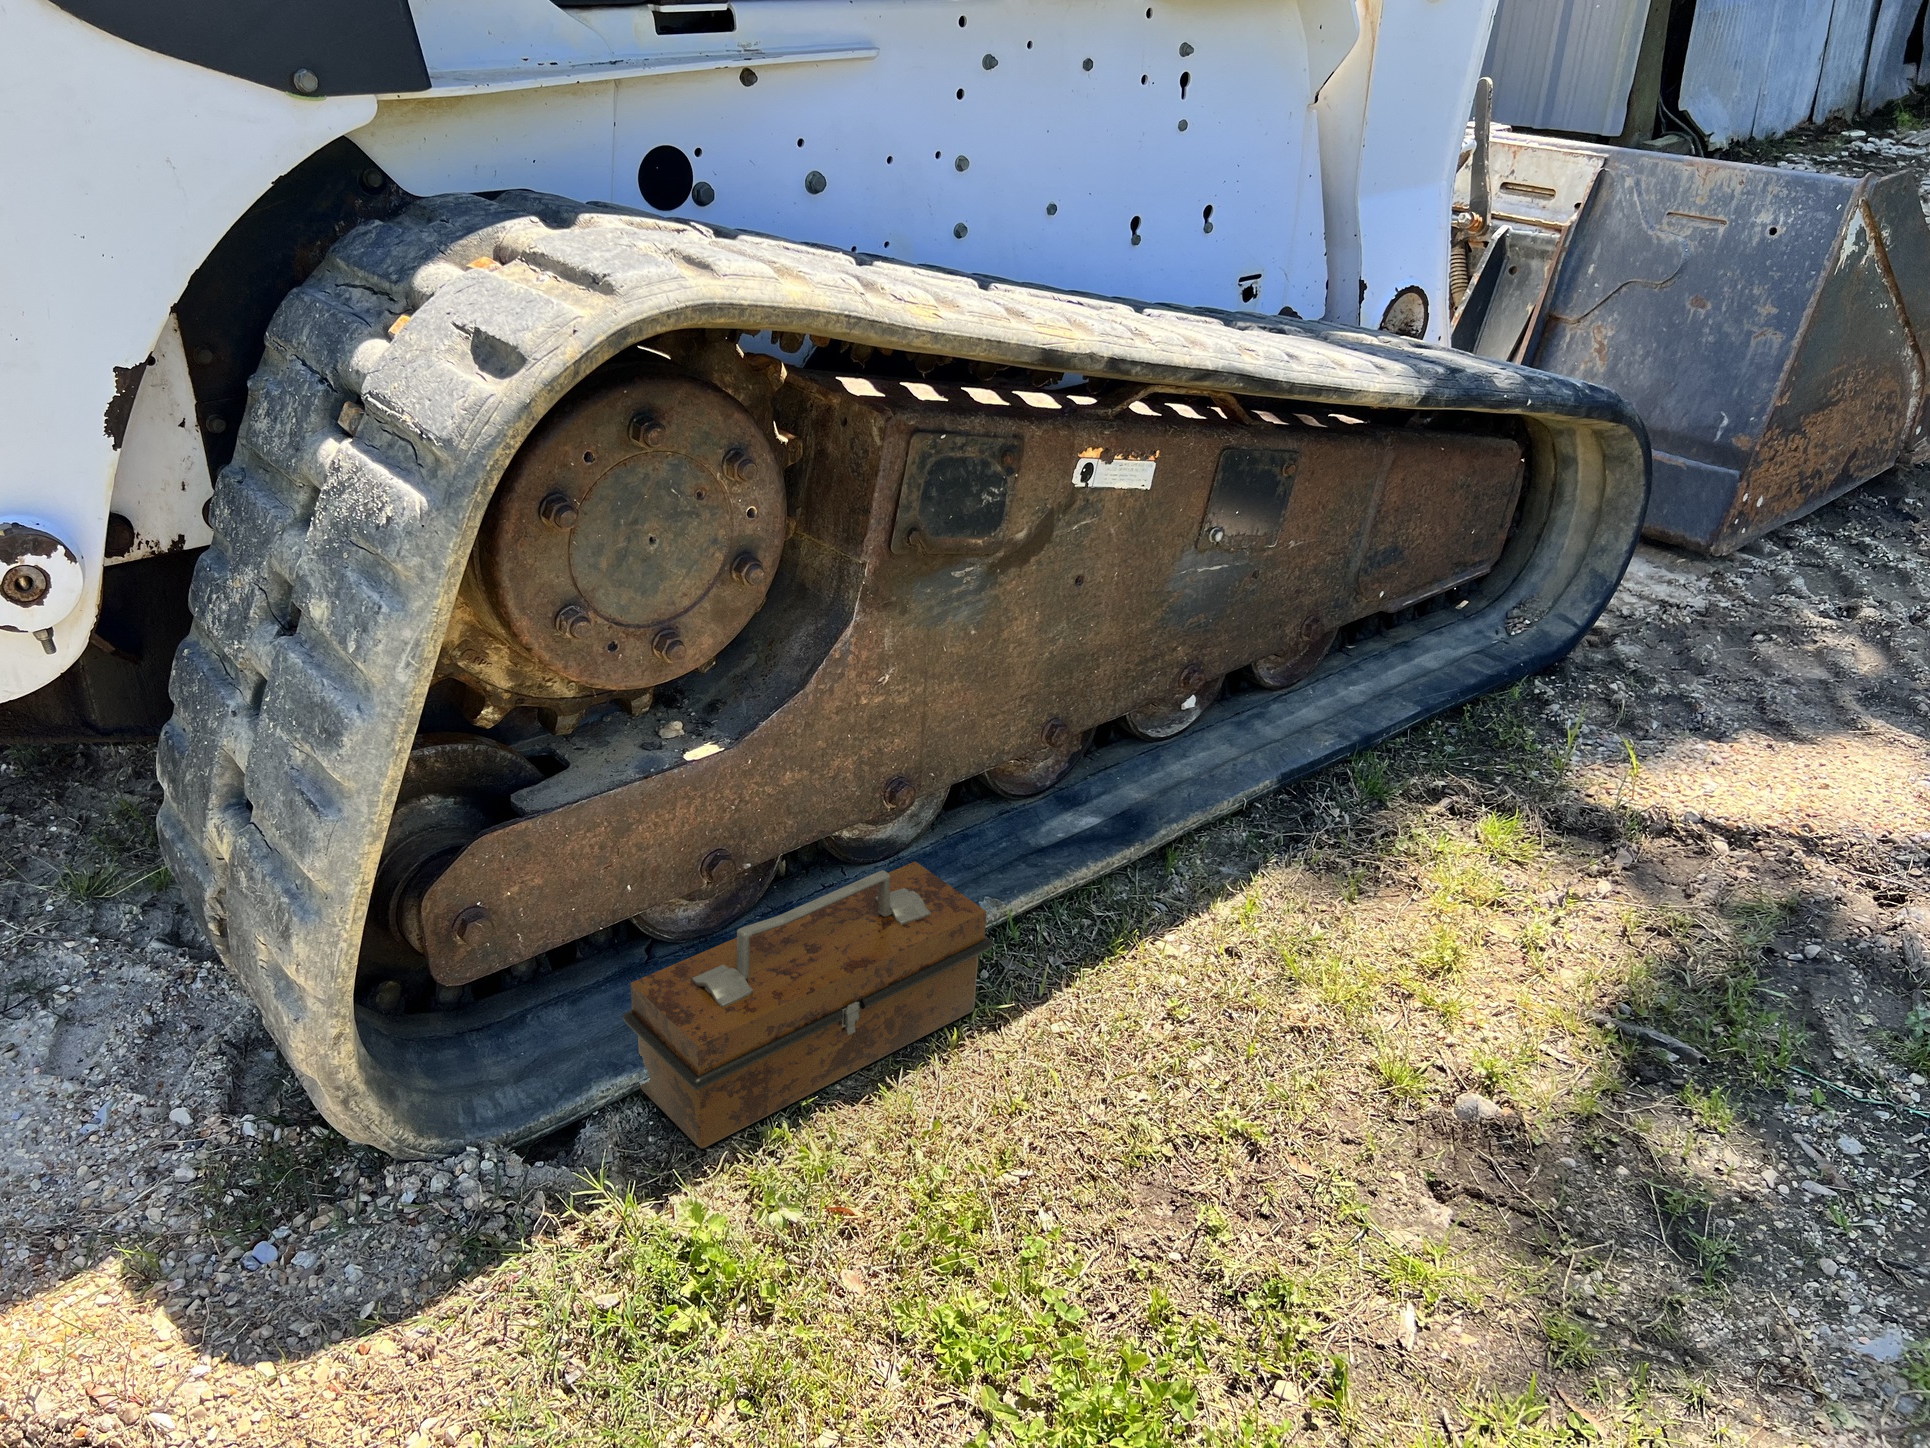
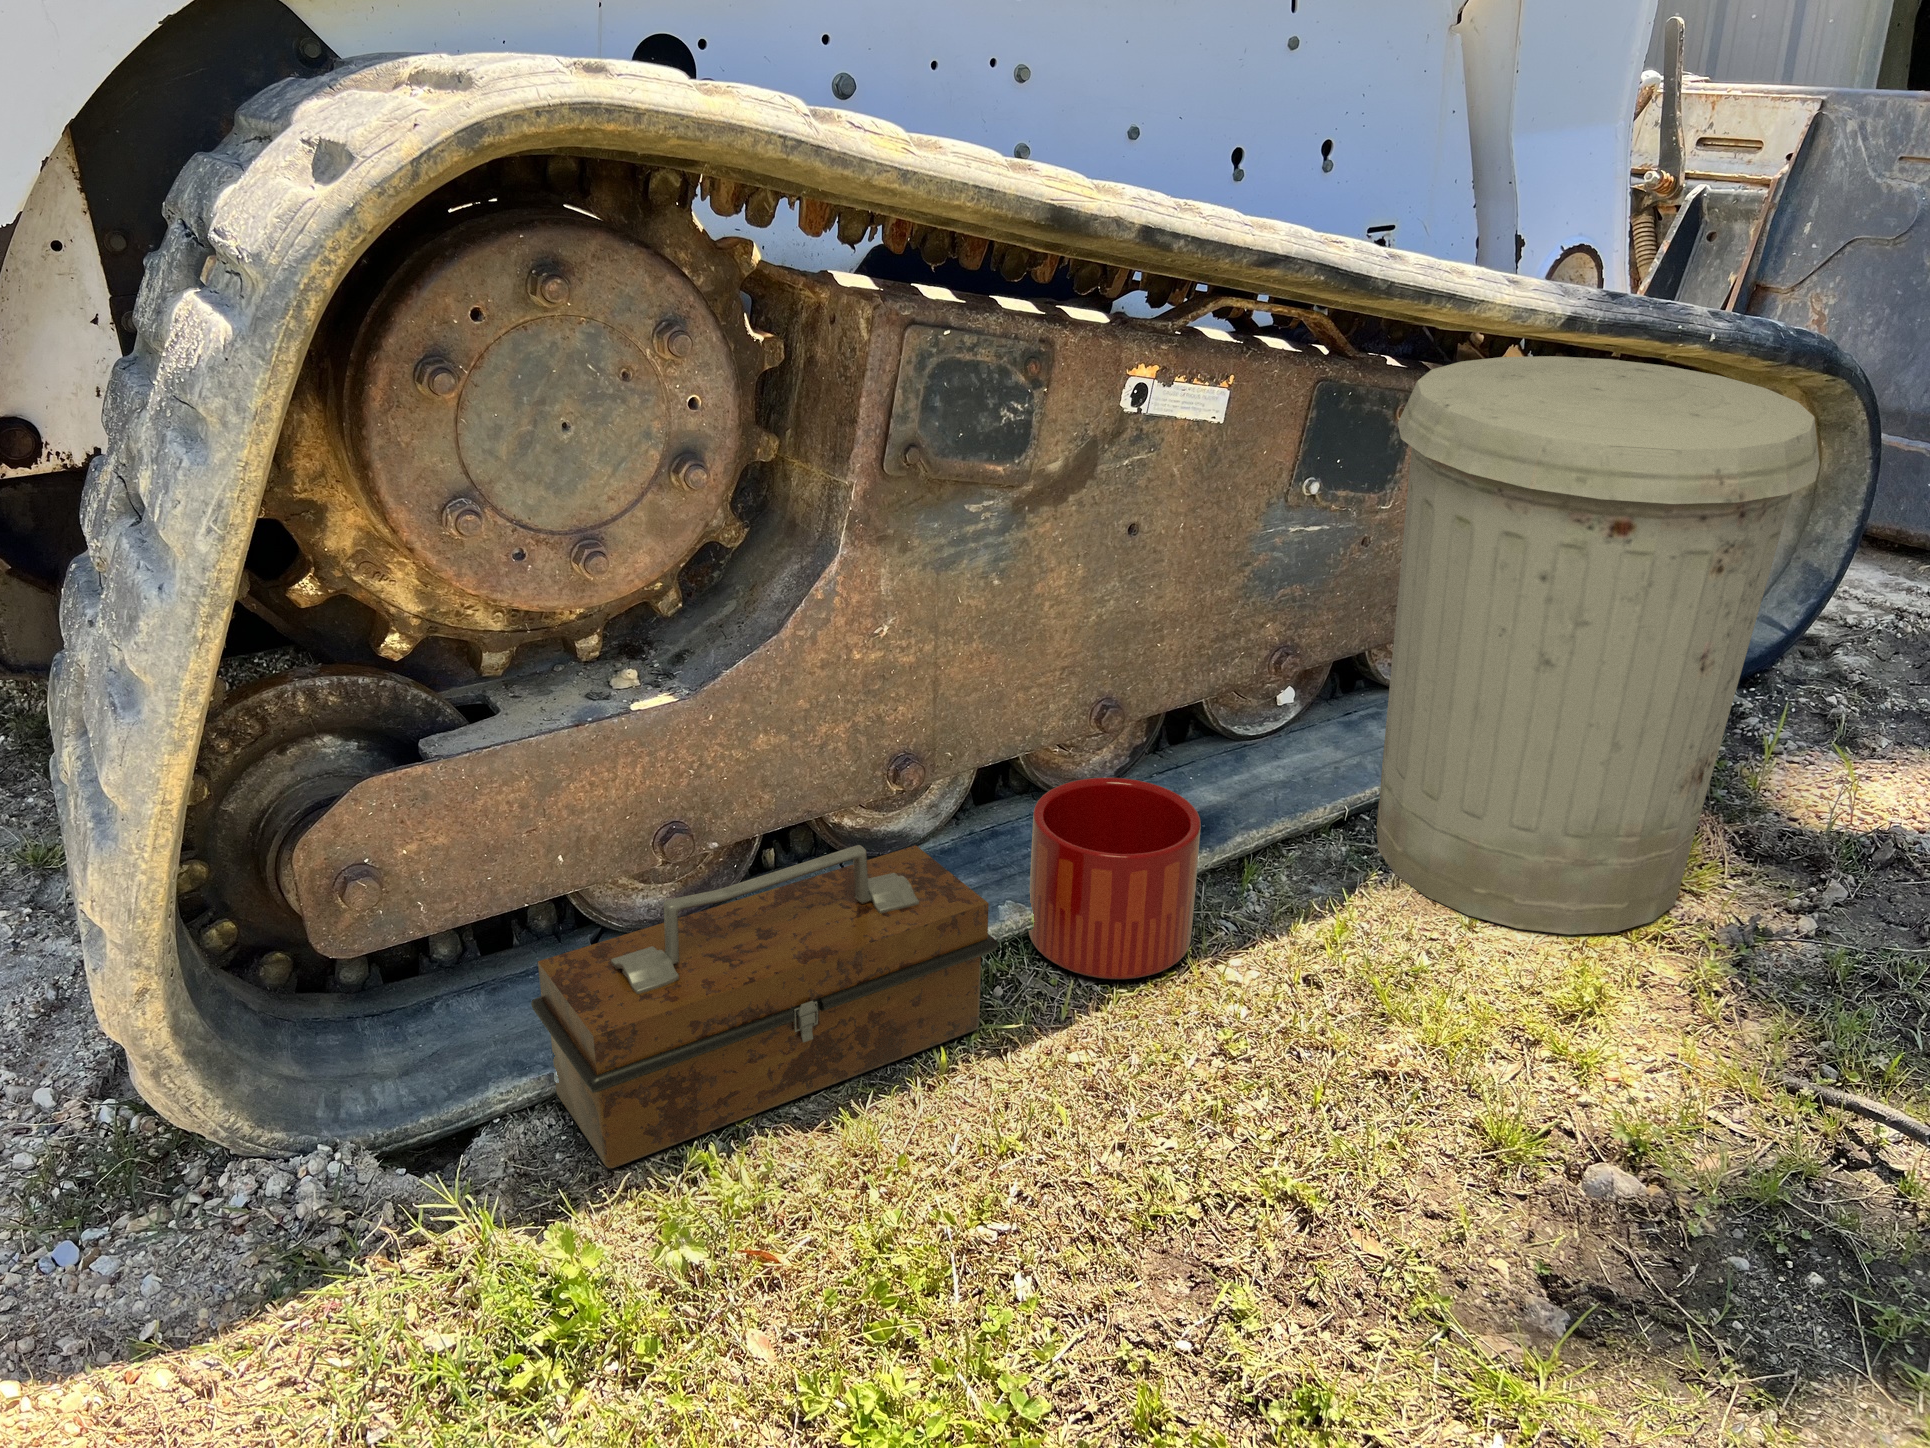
trash can: none [1265,423,1620,903] -> present [1377,356,1820,934]
planter: none [998,791,1143,961] -> present [1029,778,1201,979]

